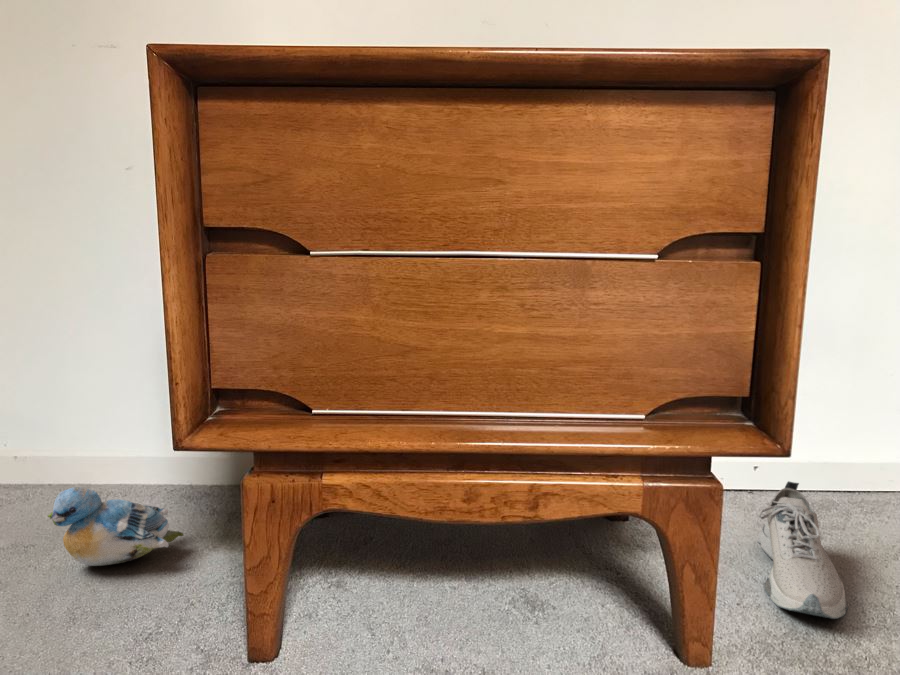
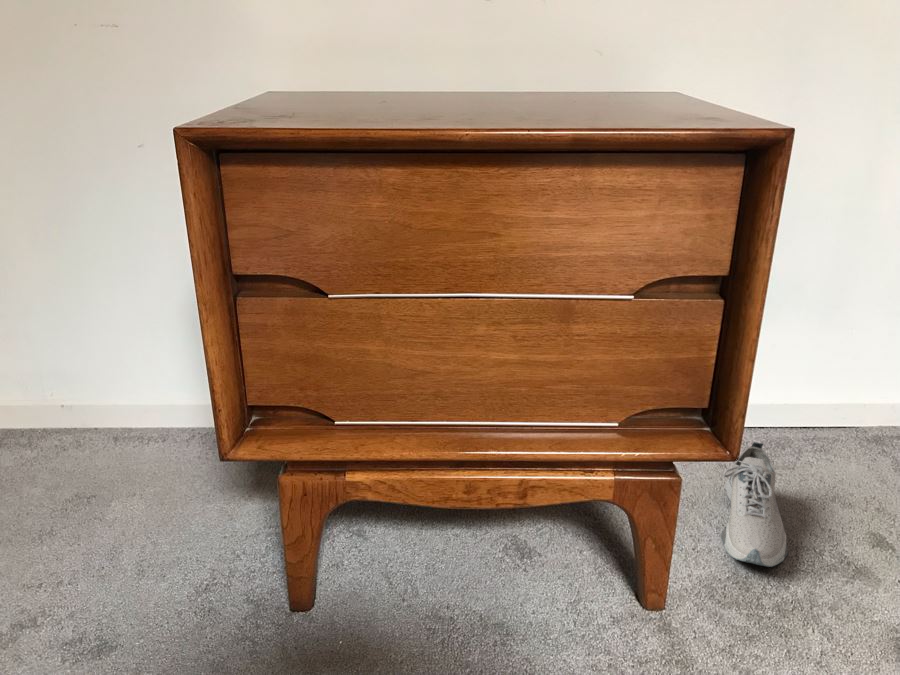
plush toy: present [48,487,183,566] -> none [101,459,217,523]

